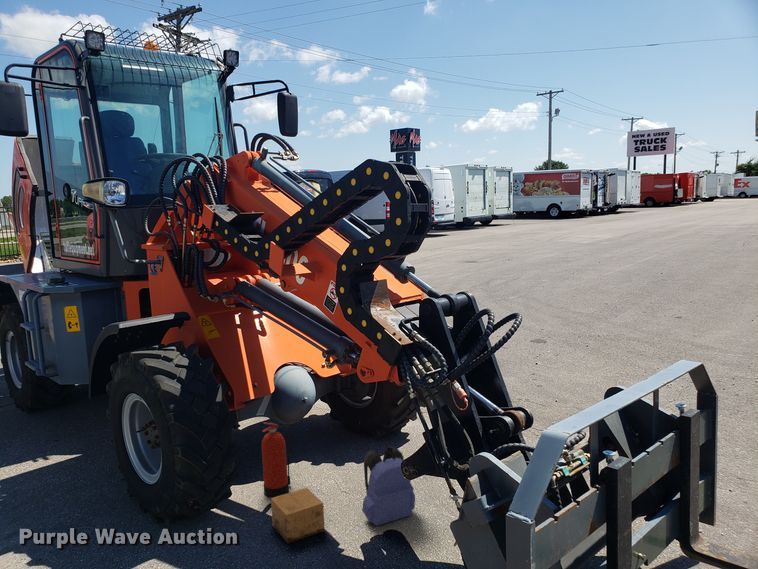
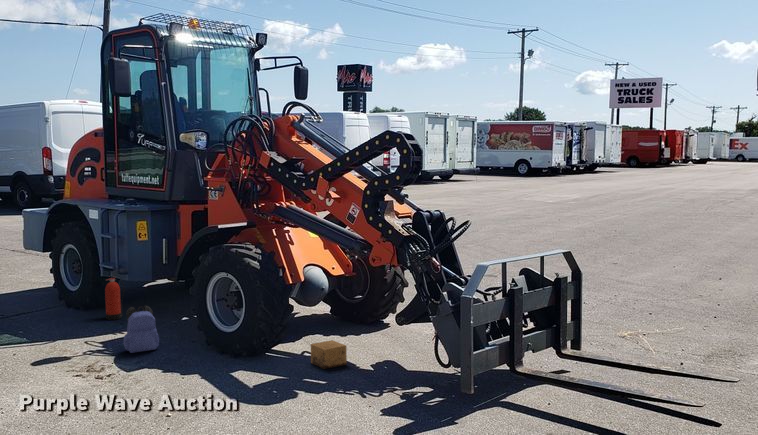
fire extinguisher: present [262,422,292,497] -> present [105,278,124,320]
backpack: present [362,446,415,526] -> present [124,306,159,353]

